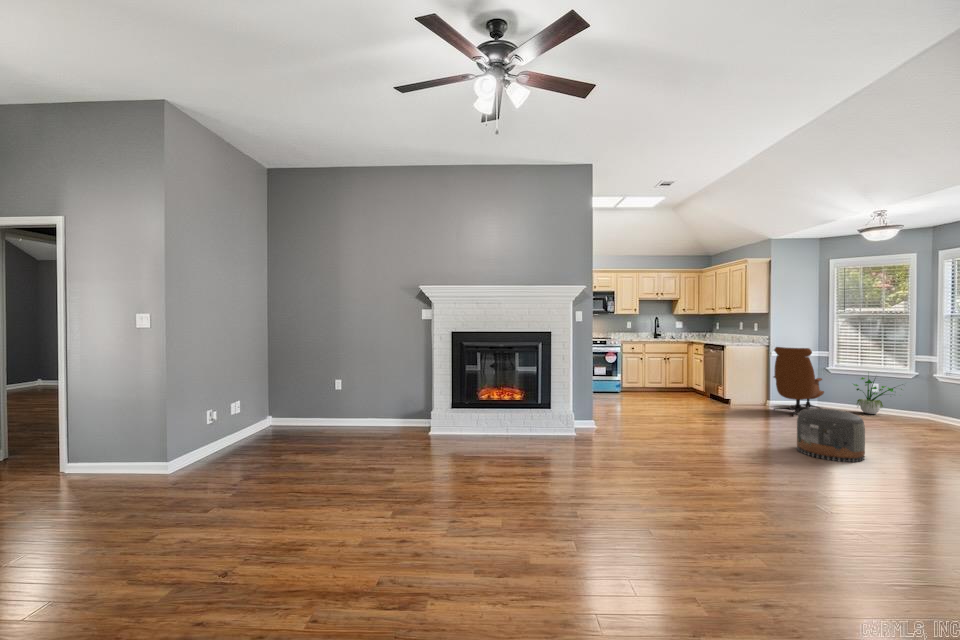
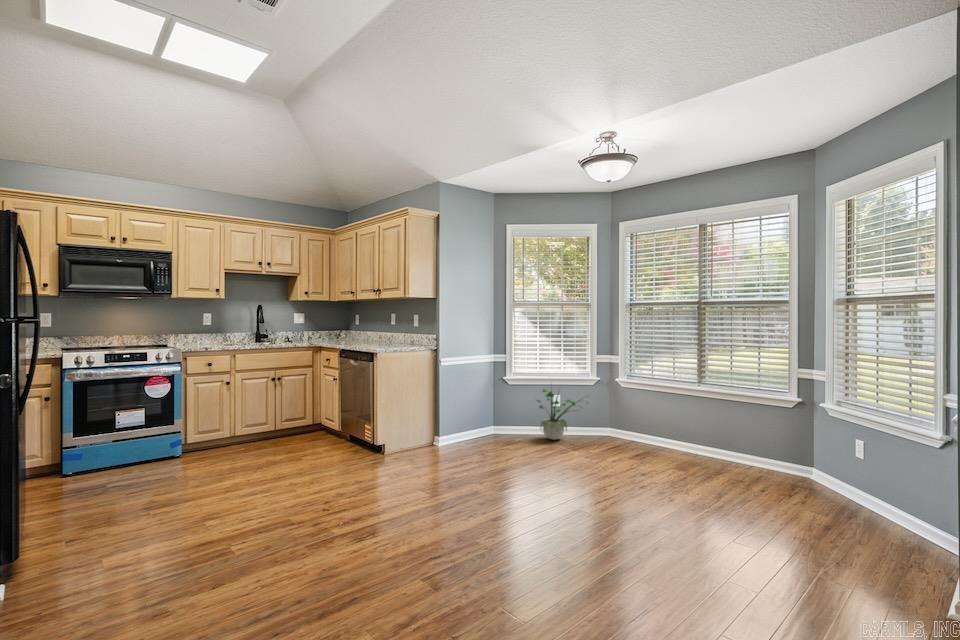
lounge chair: present [774,347,824,416] -> none [449,353,516,468]
pouf: present [797,408,865,462] -> none [543,481,656,611]

